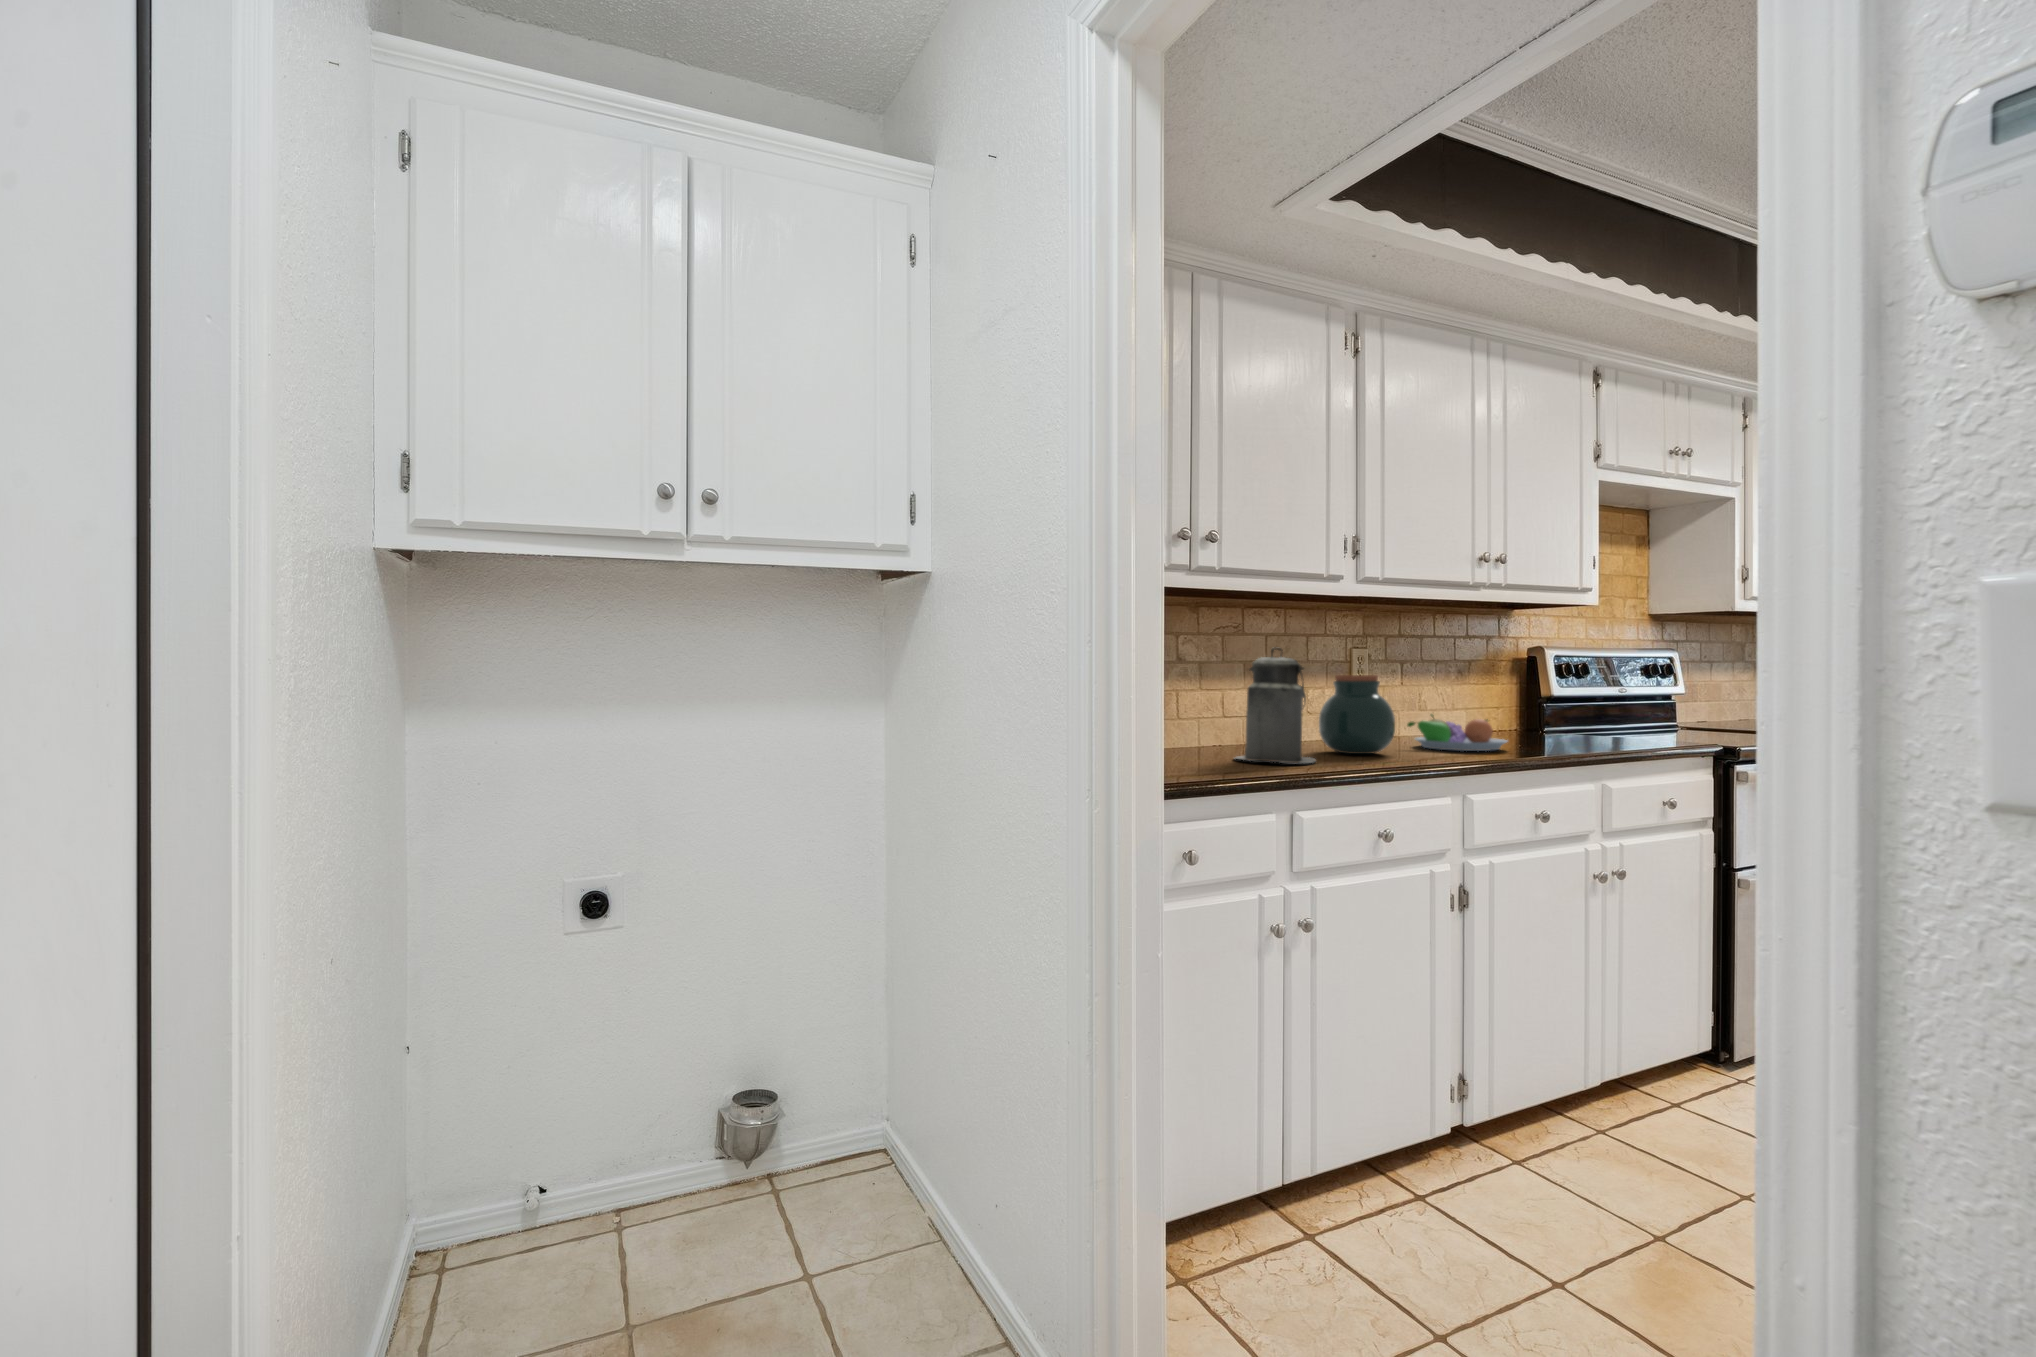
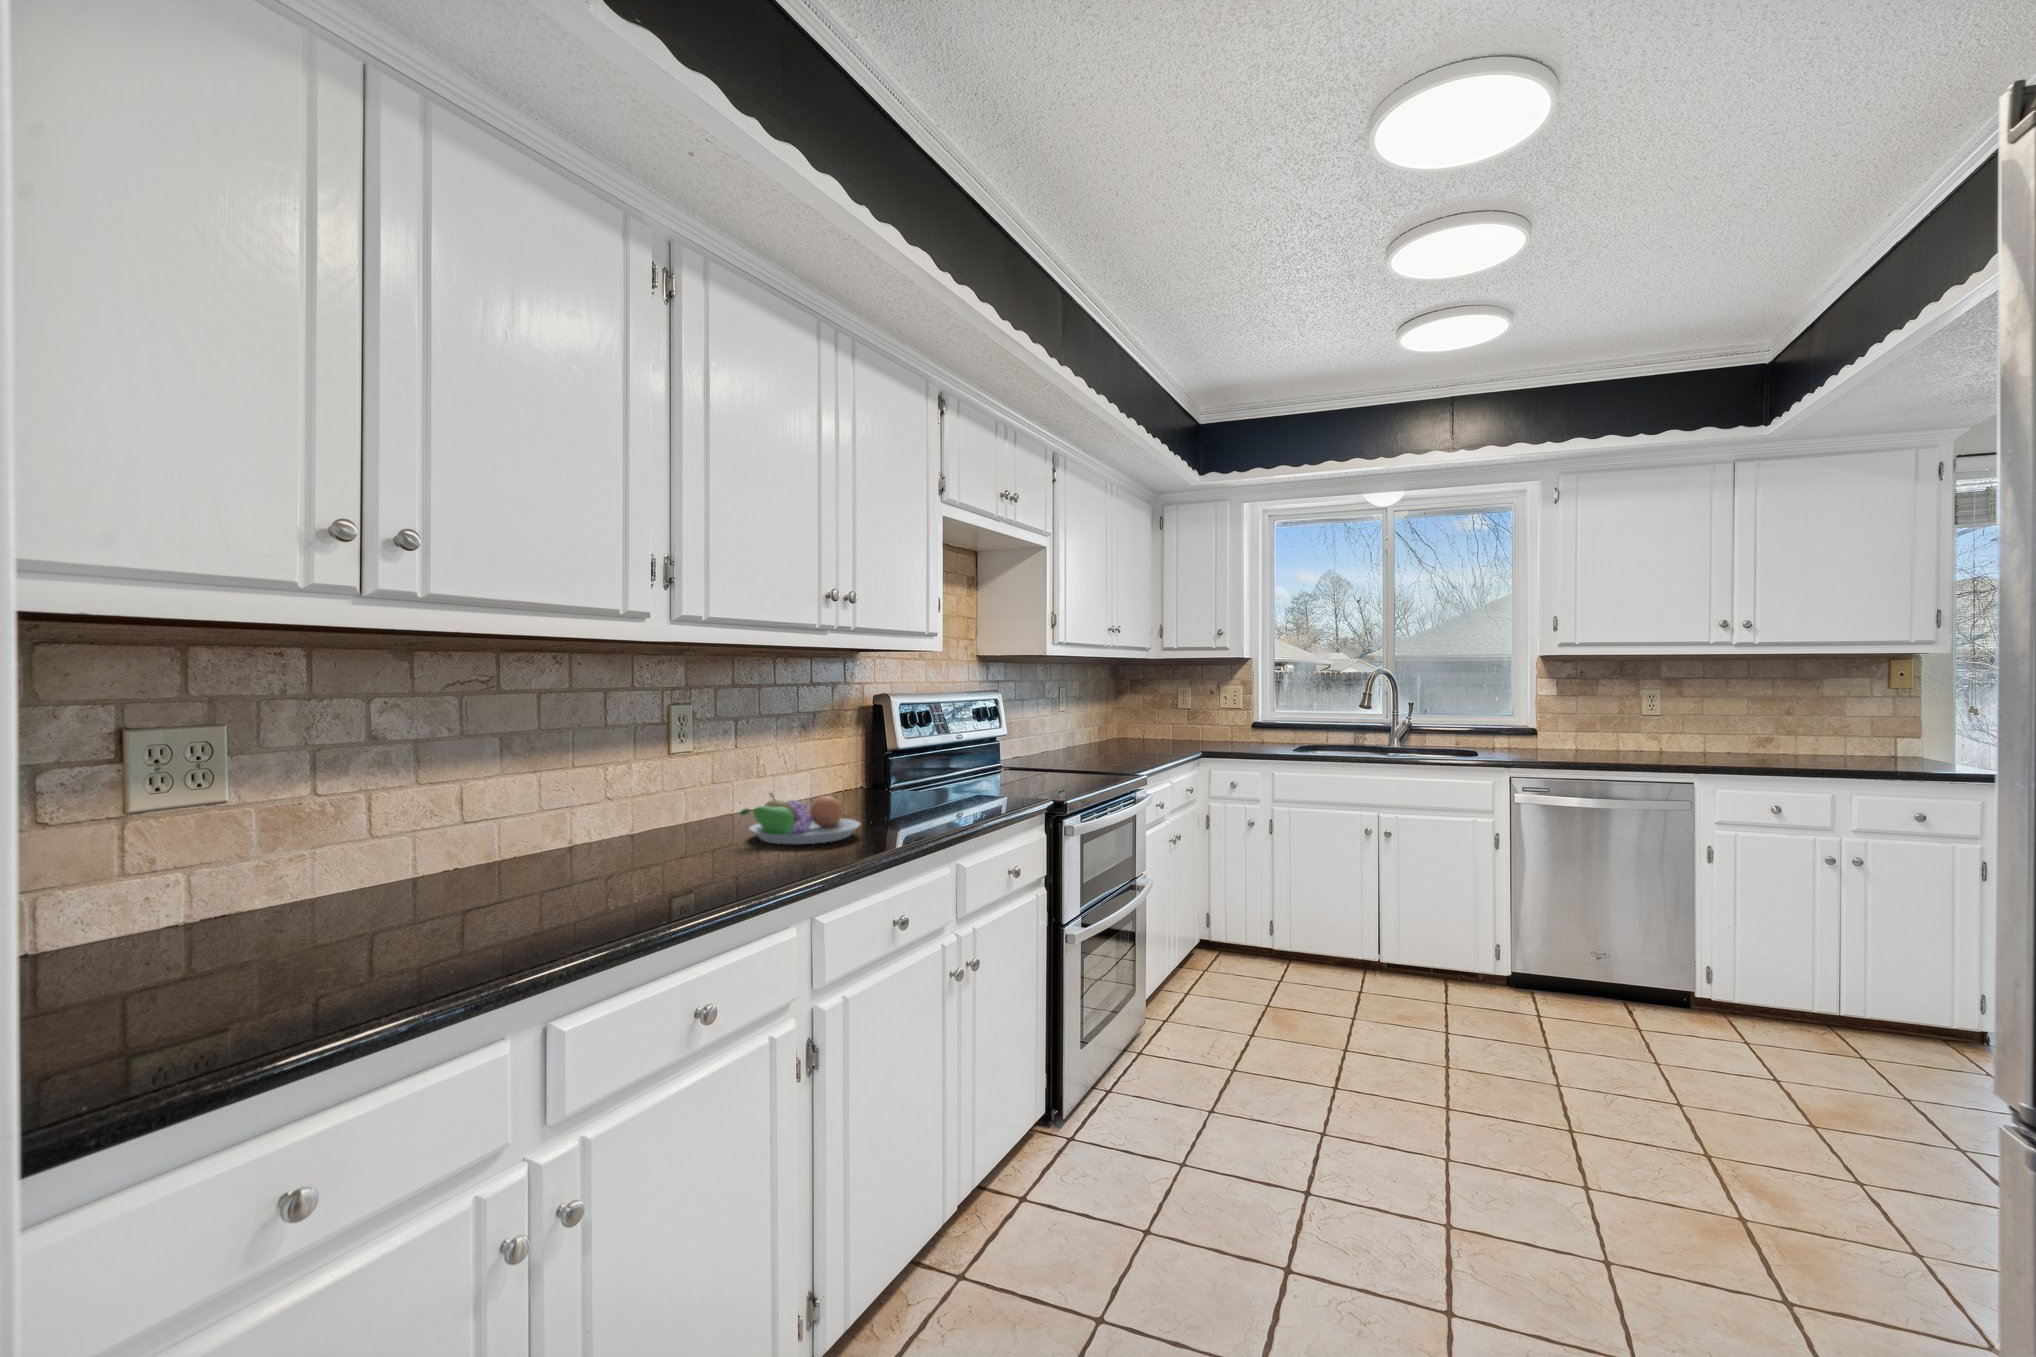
canister: present [1236,648,1316,763] -> none [453,728,600,924]
jar: present [1319,675,1395,754] -> none [613,754,723,871]

